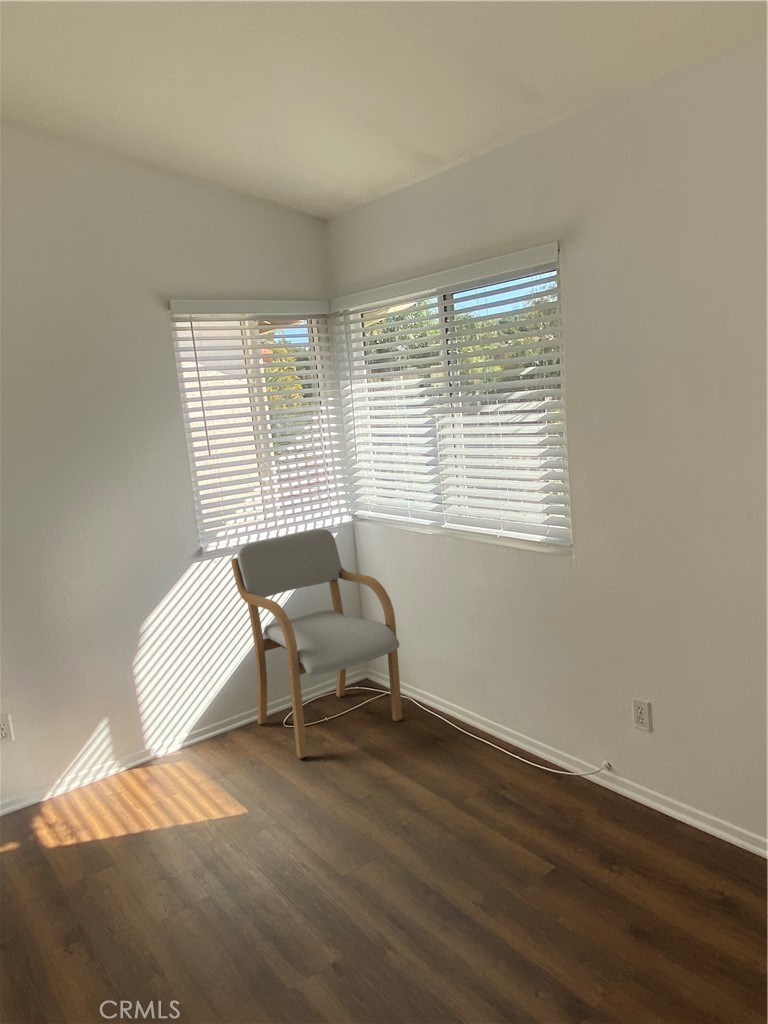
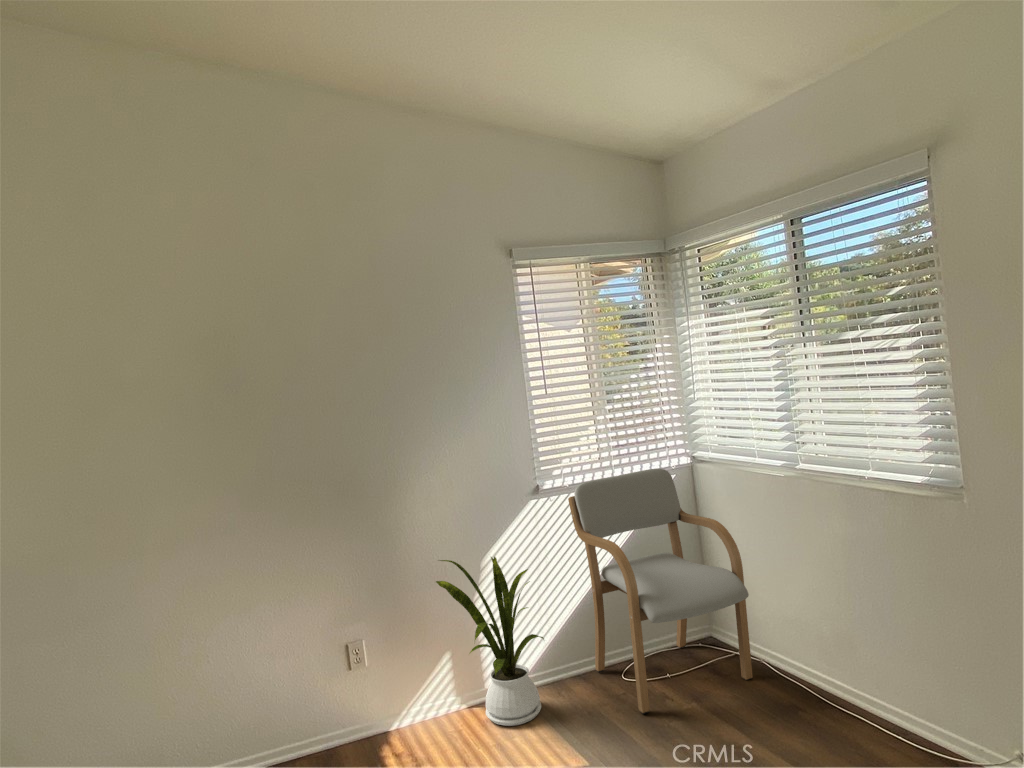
house plant: none [90,619,207,783] -> present [436,557,544,726]

